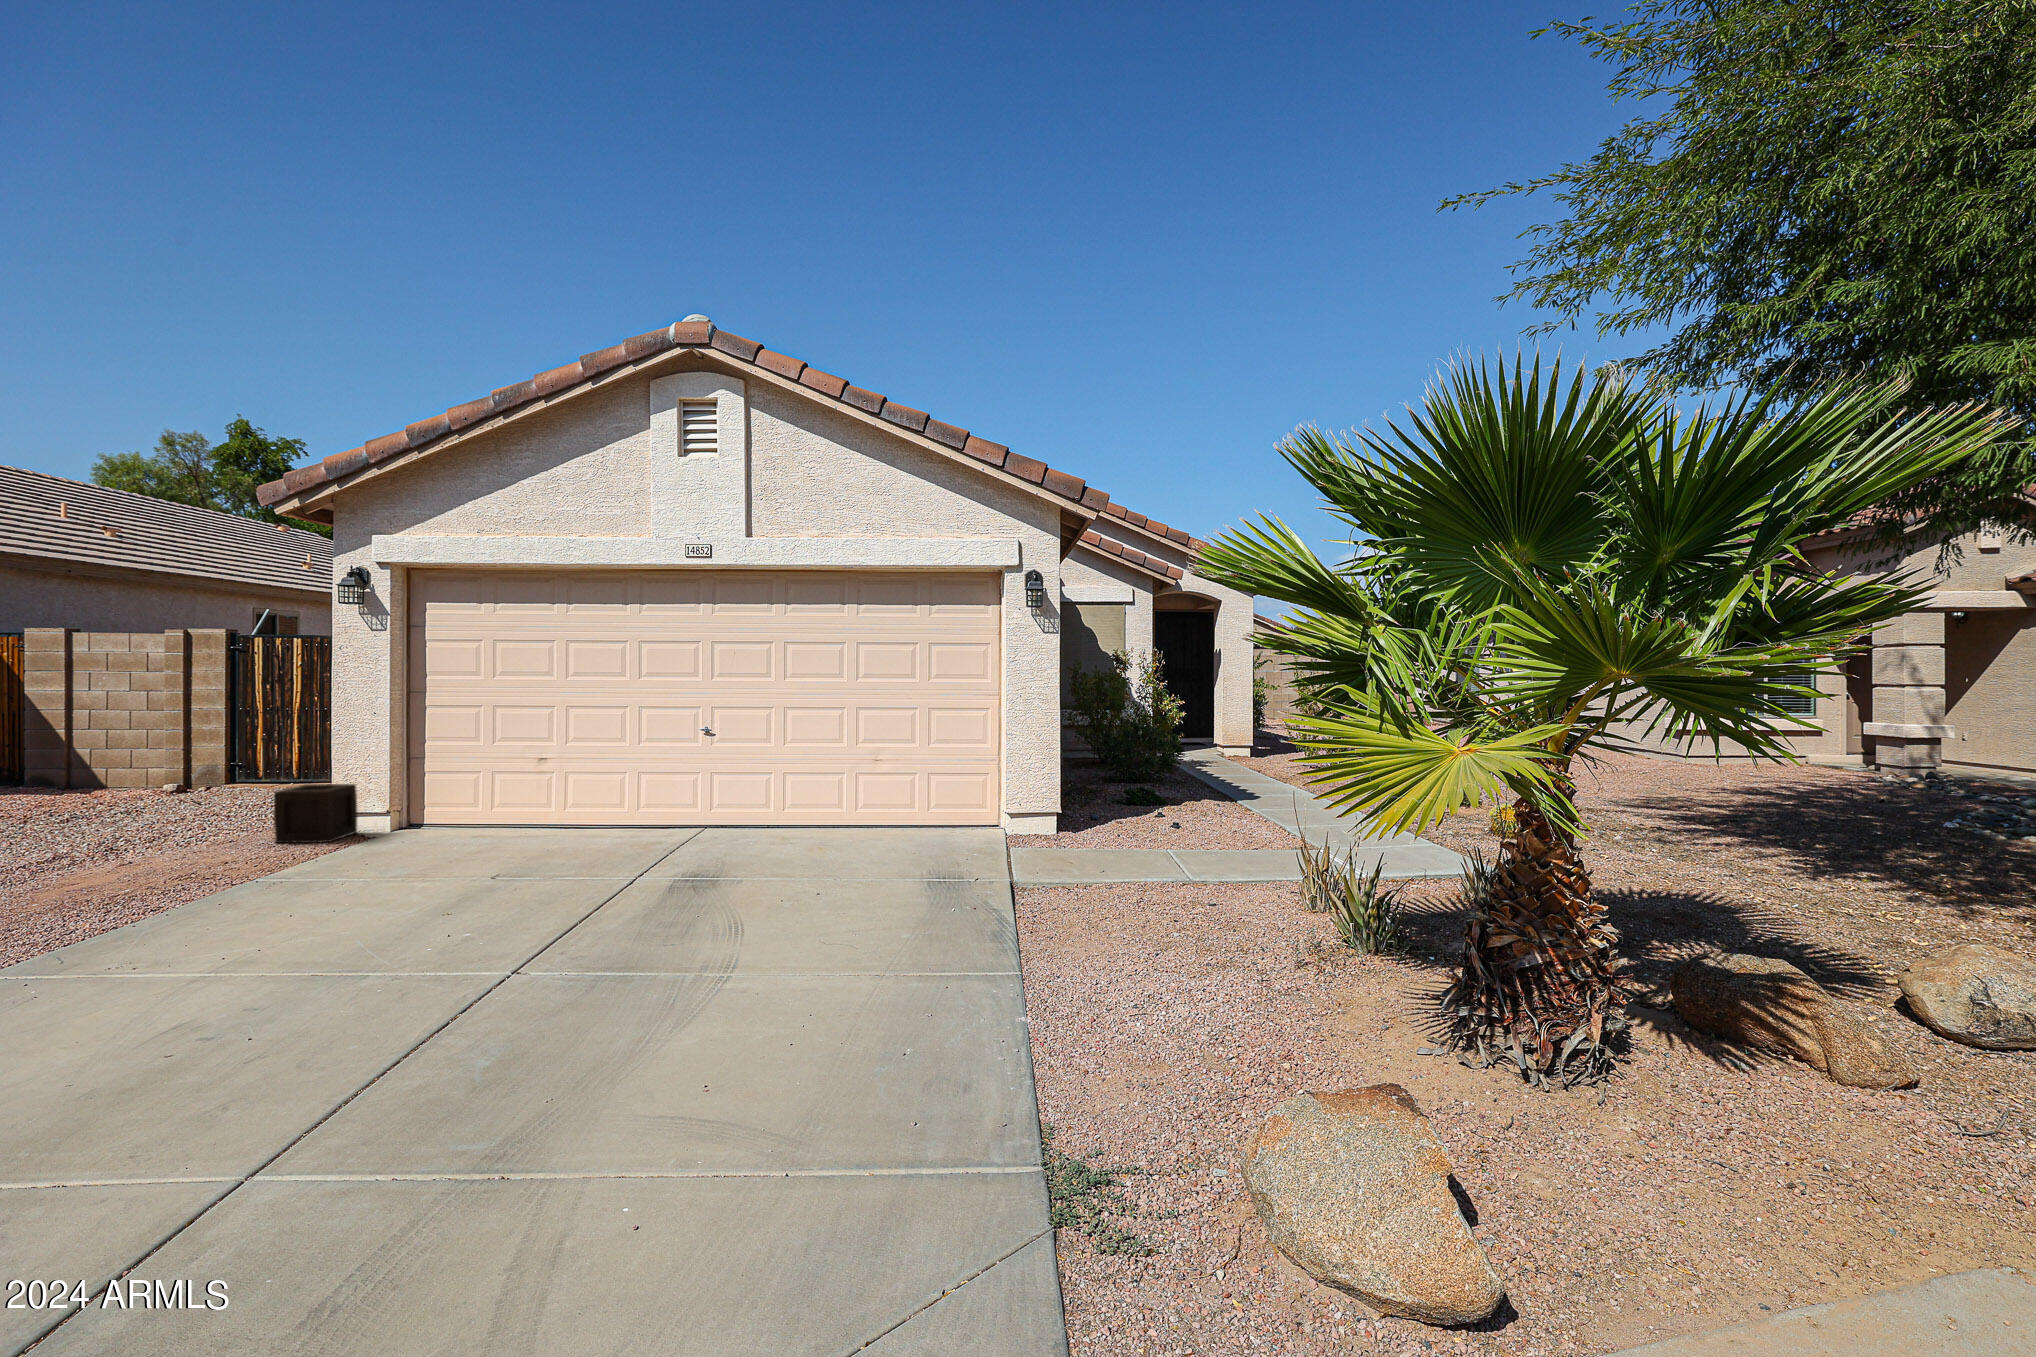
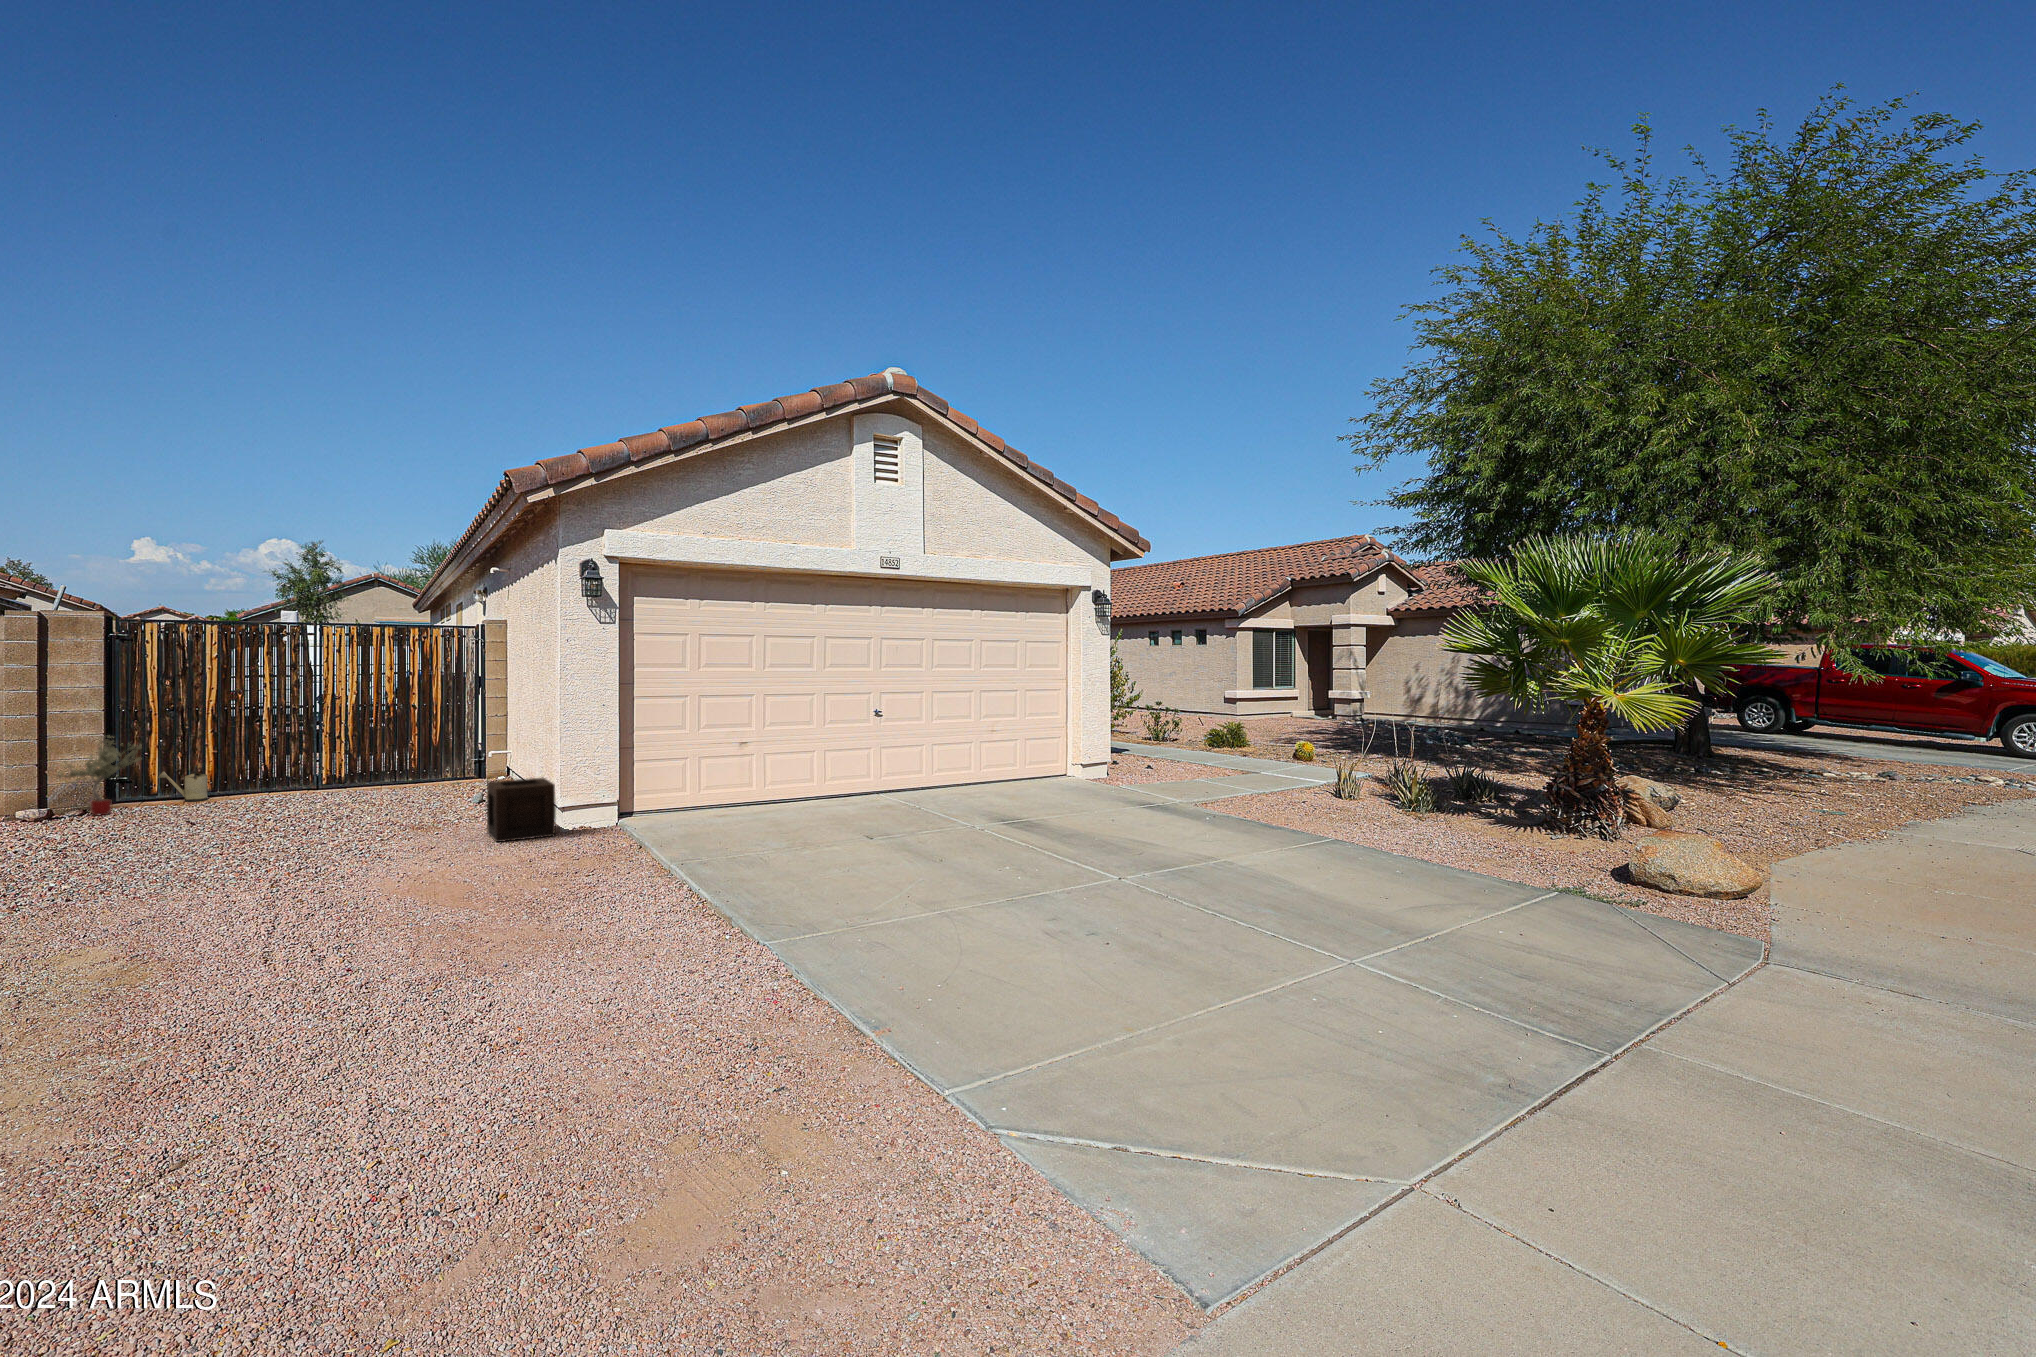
potted tree: none [166,728,231,793] -> present [57,736,142,816]
watering can: none [258,756,294,787] -> present [158,766,208,802]

